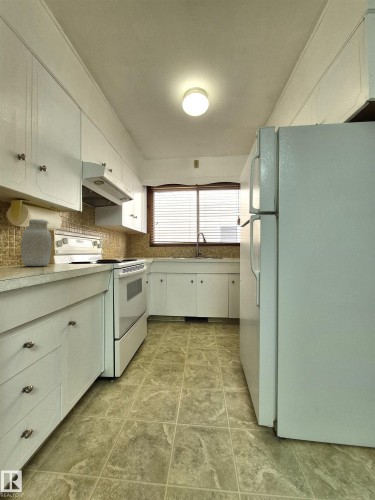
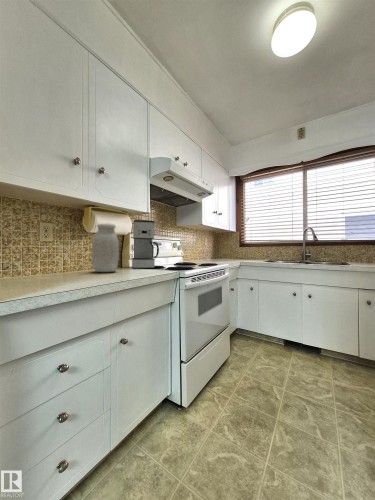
coffee maker: none [56,218,86,263] -> present [132,220,159,268]

